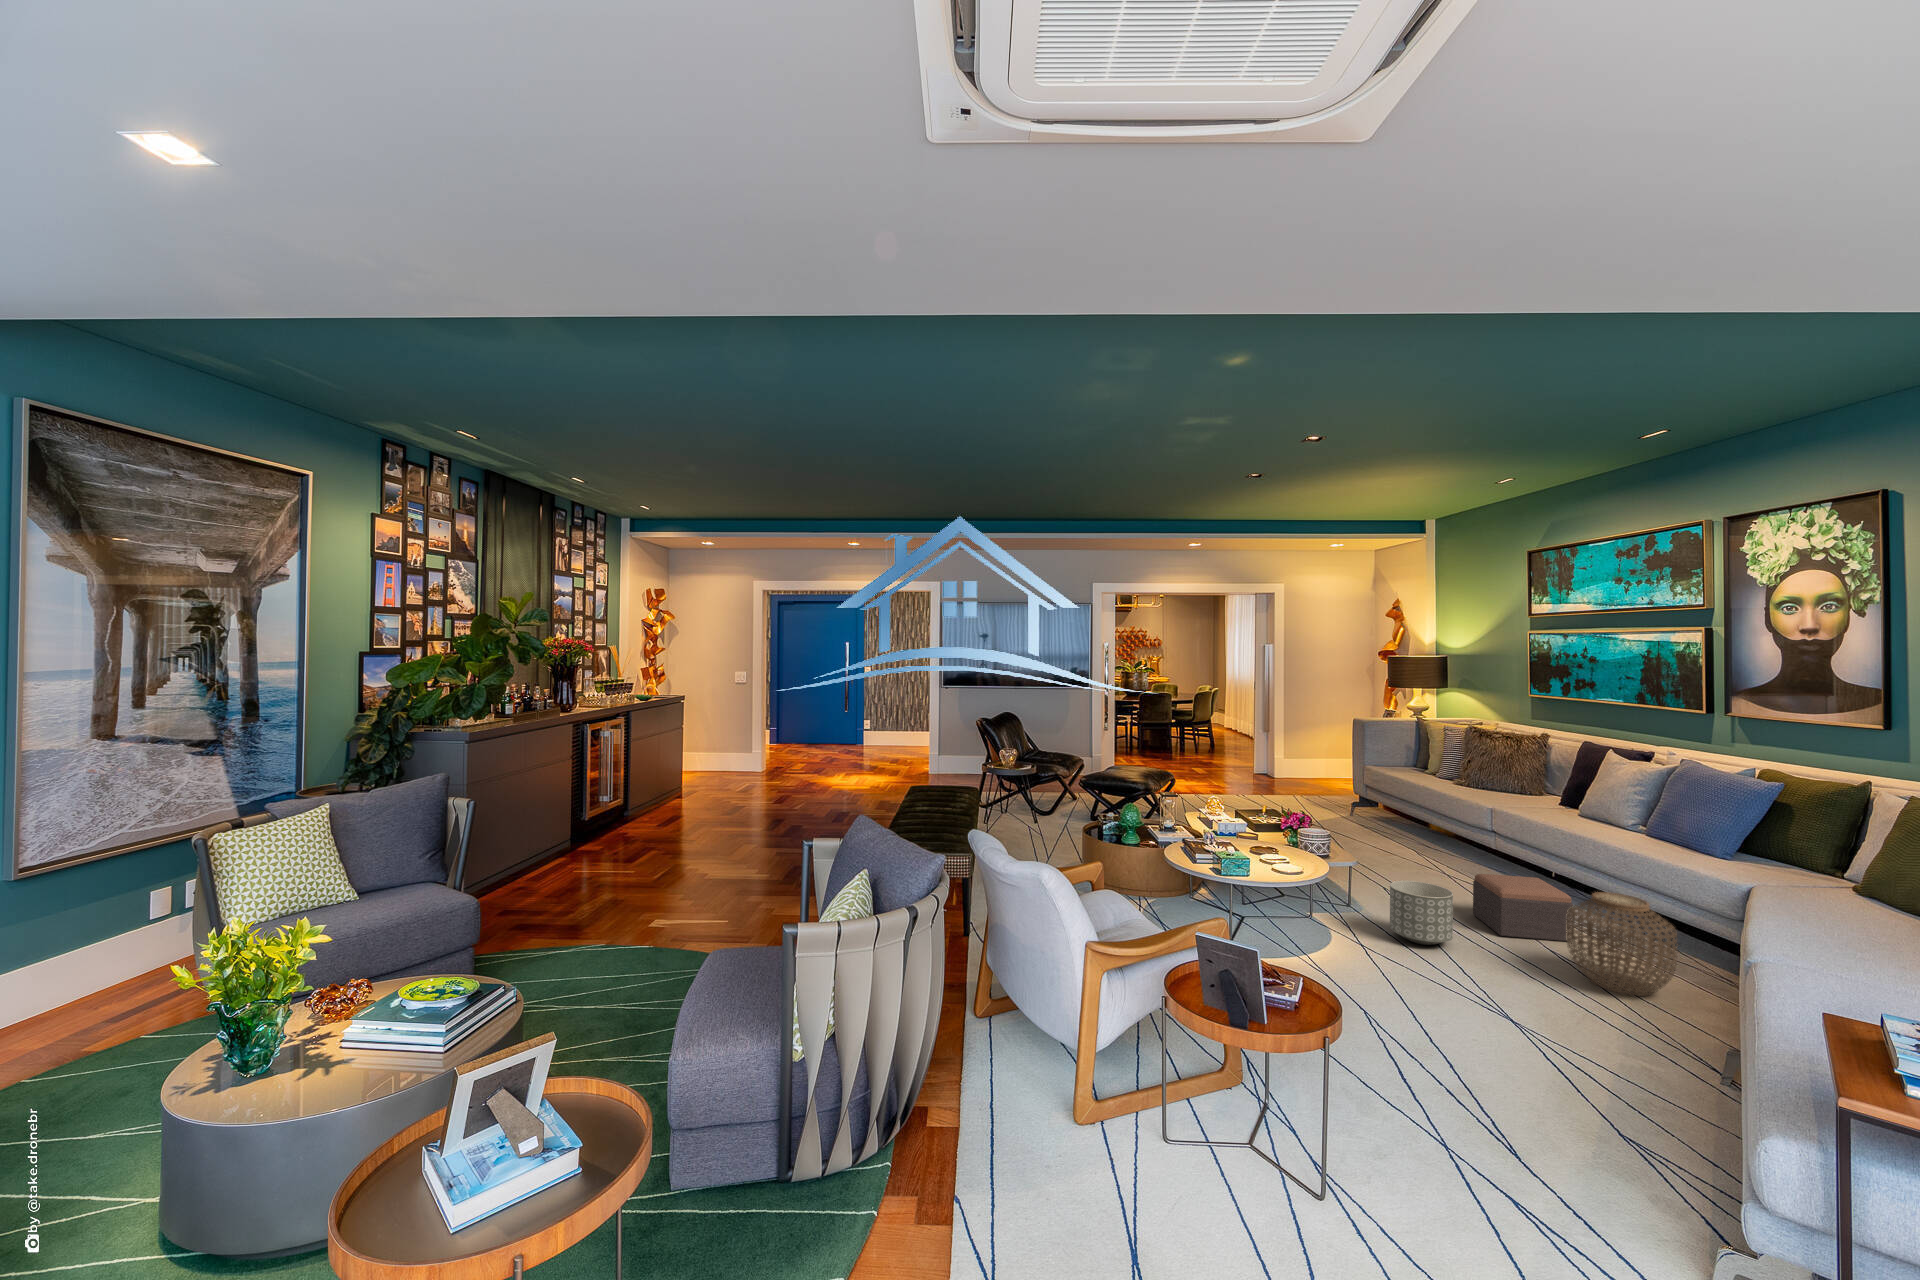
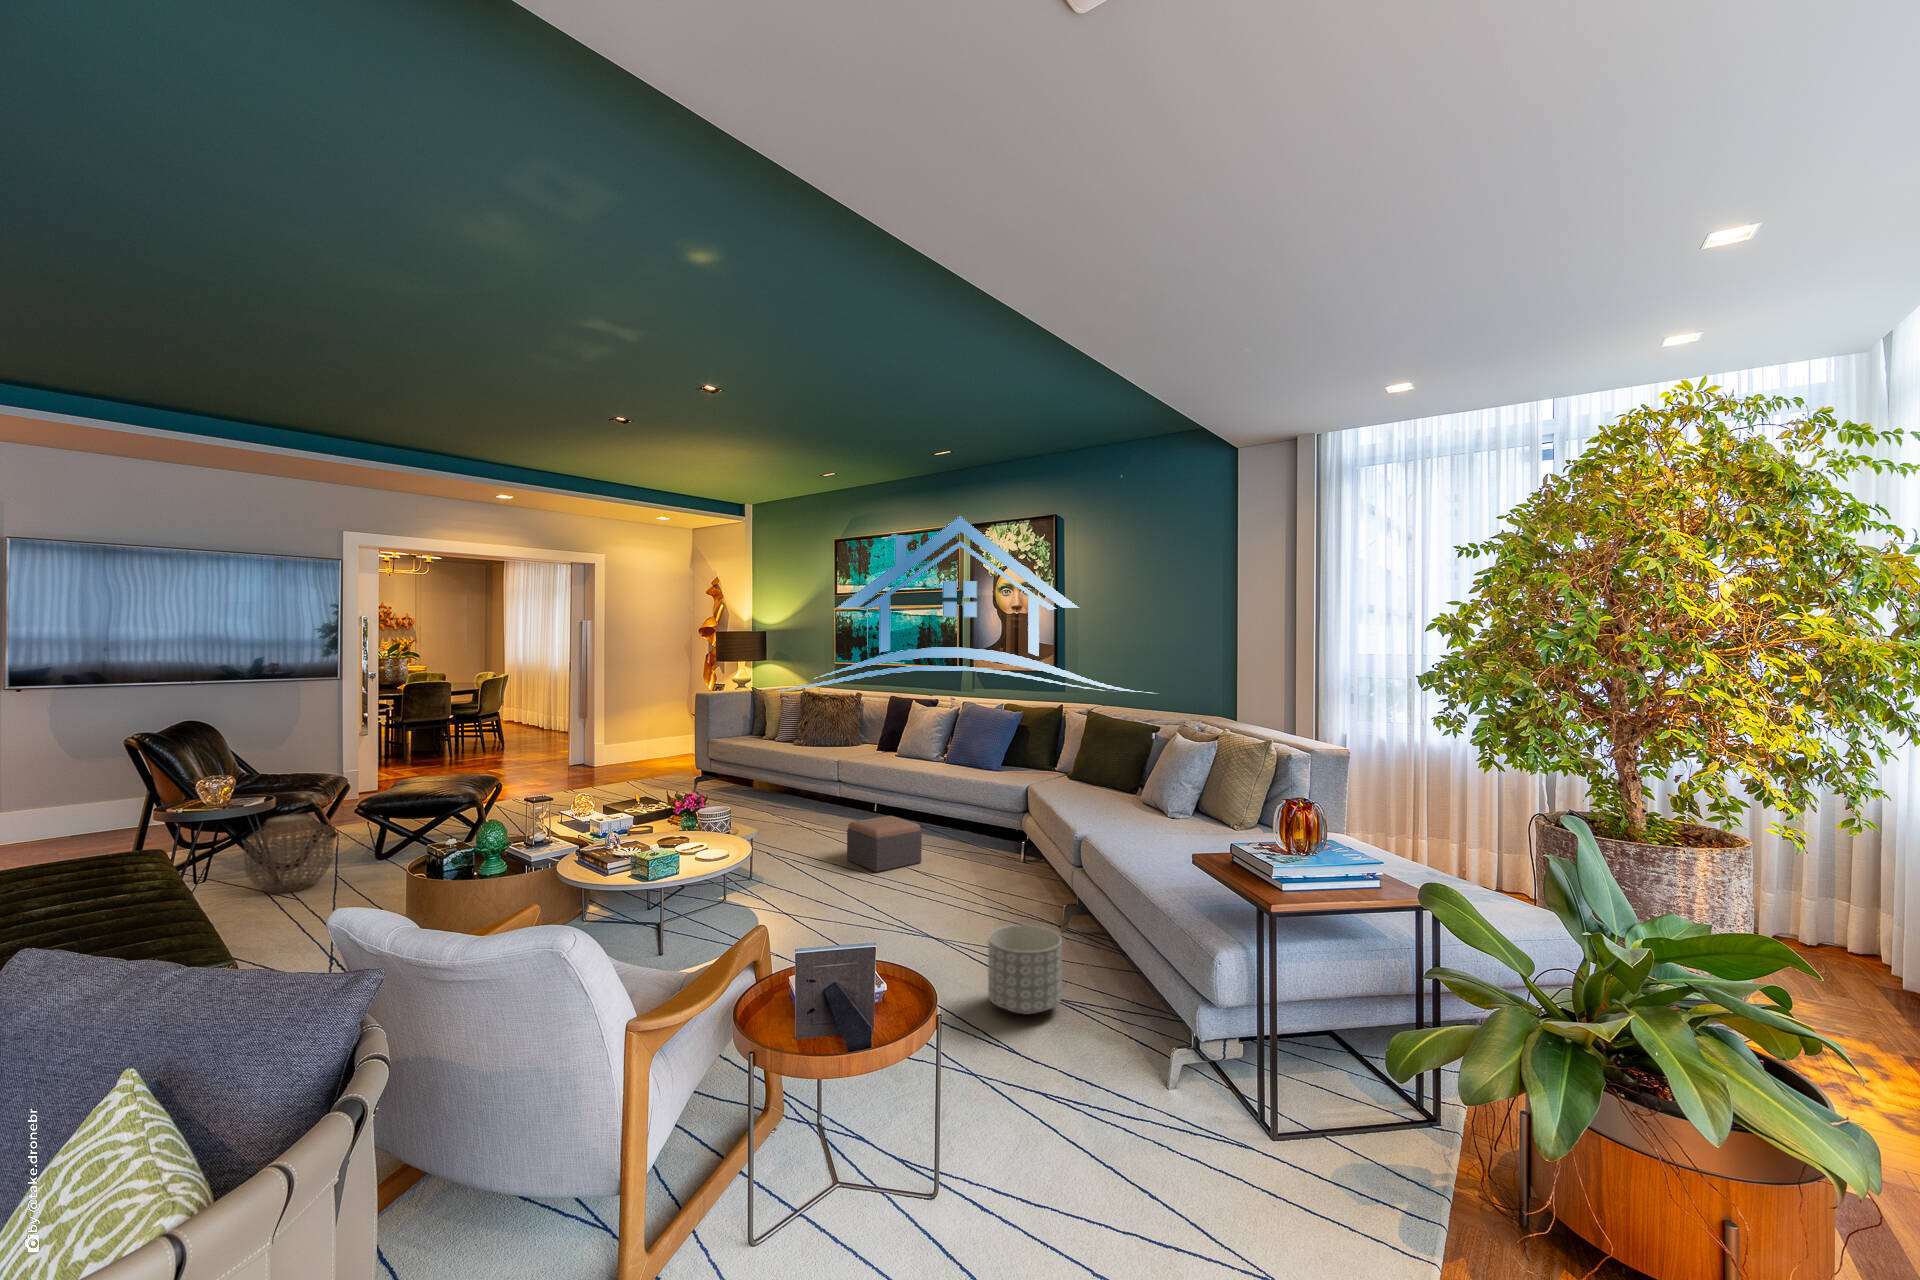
planter: present [1390,881,1453,945] -> present [988,925,1062,1015]
woven basket: present [1566,892,1678,996] -> present [244,814,333,893]

